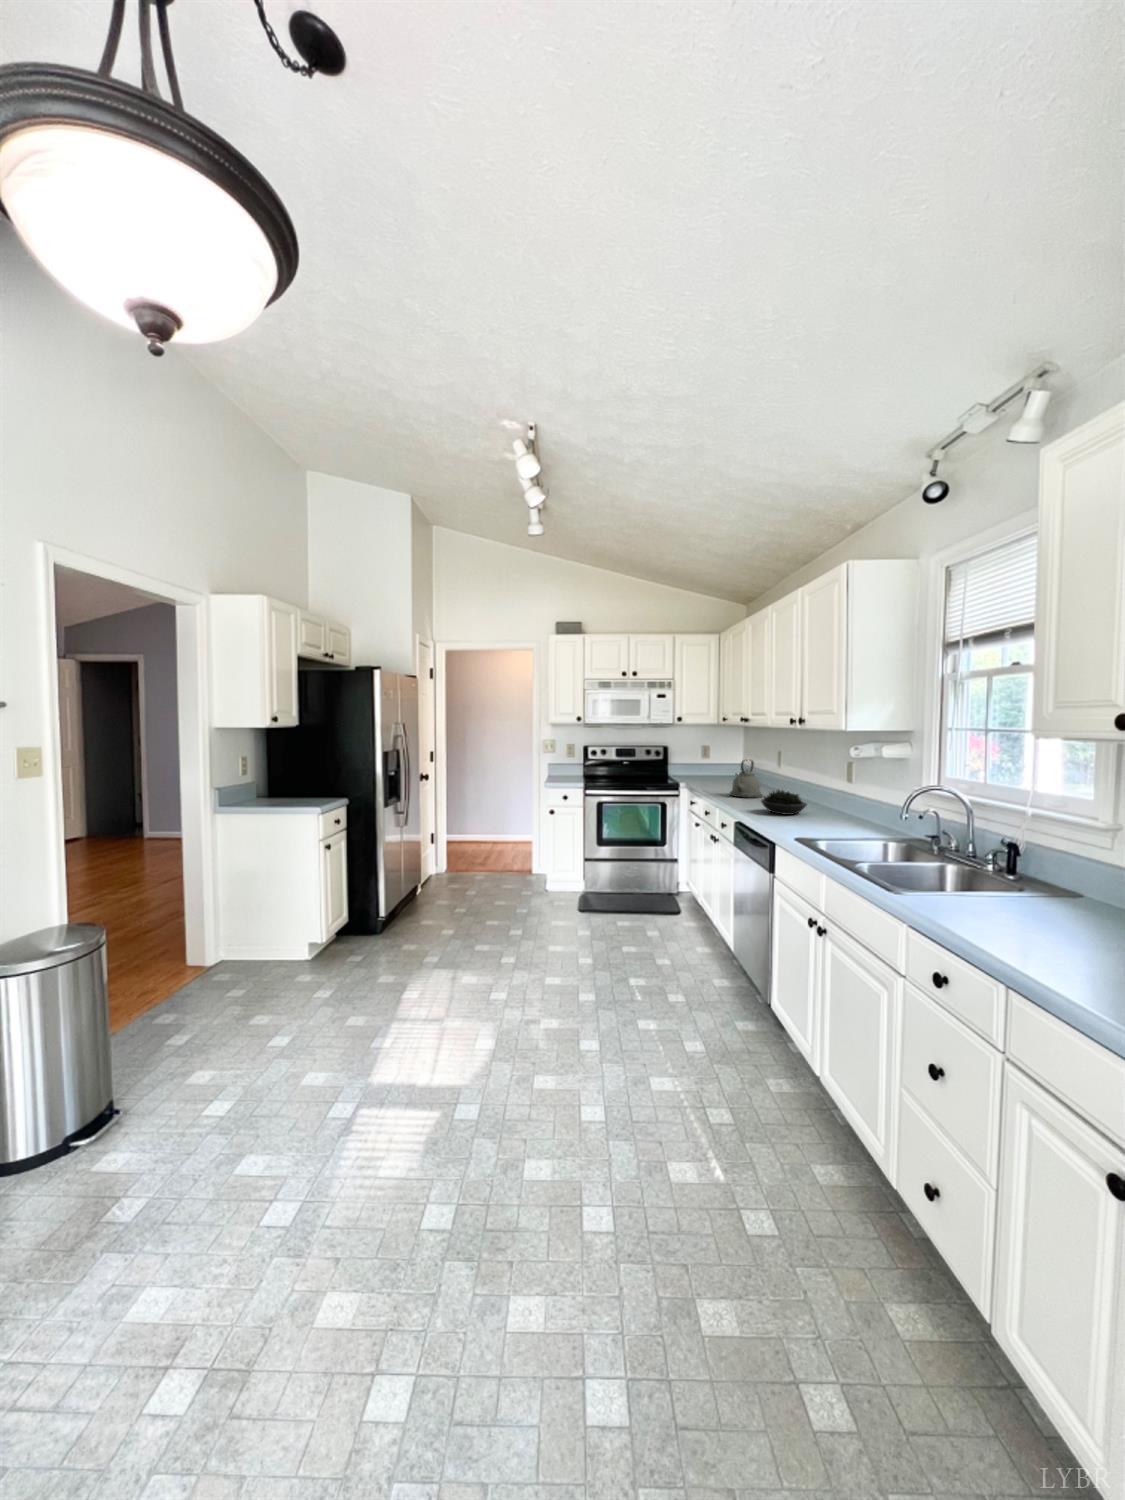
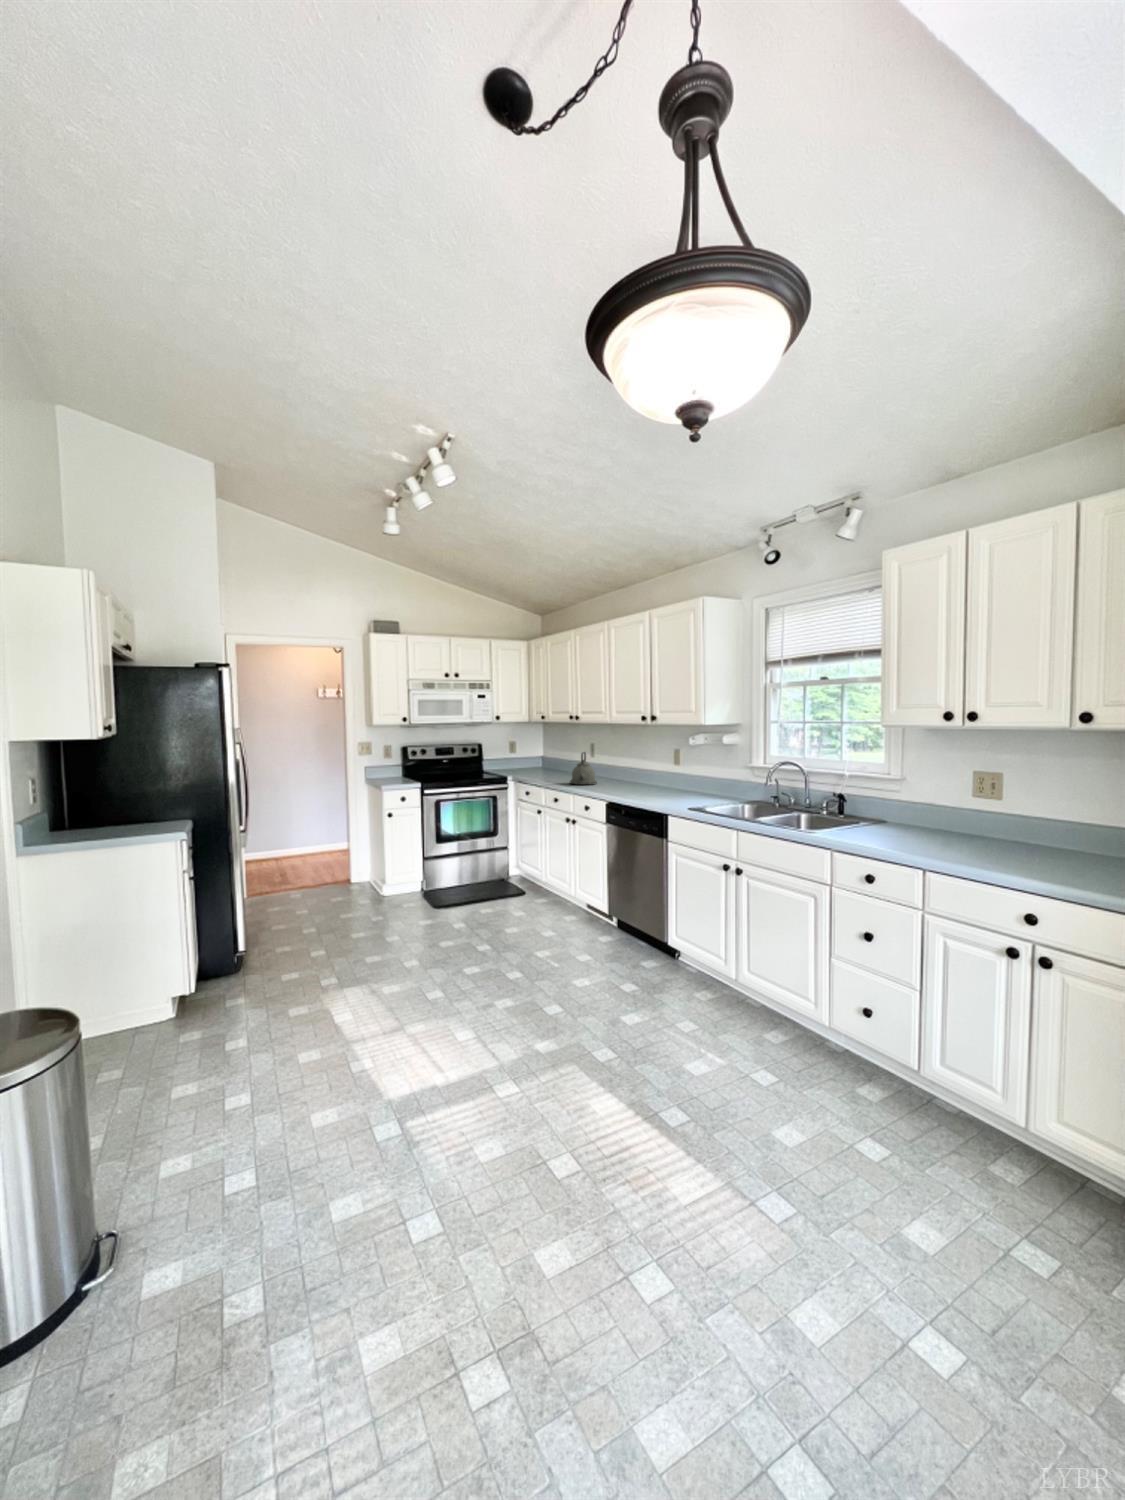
succulent plant: present [761,790,807,815] -> none [620,774,656,795]

